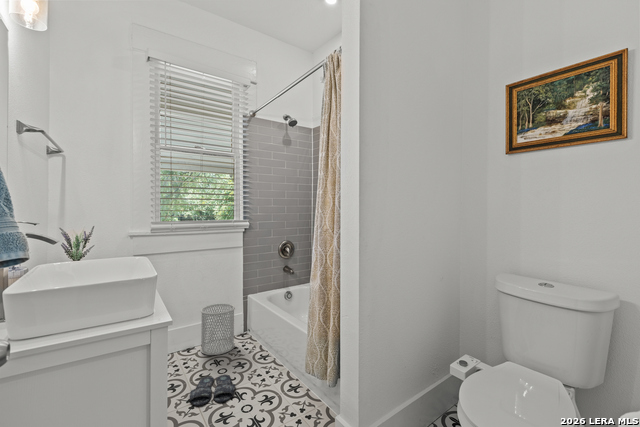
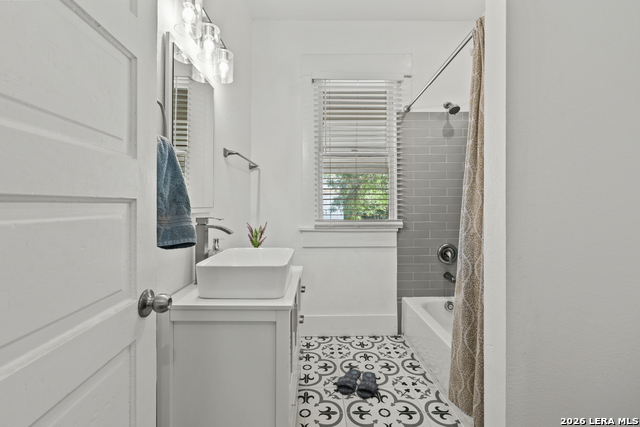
wastebasket: present [201,304,235,355] -> none [355,302,387,351]

